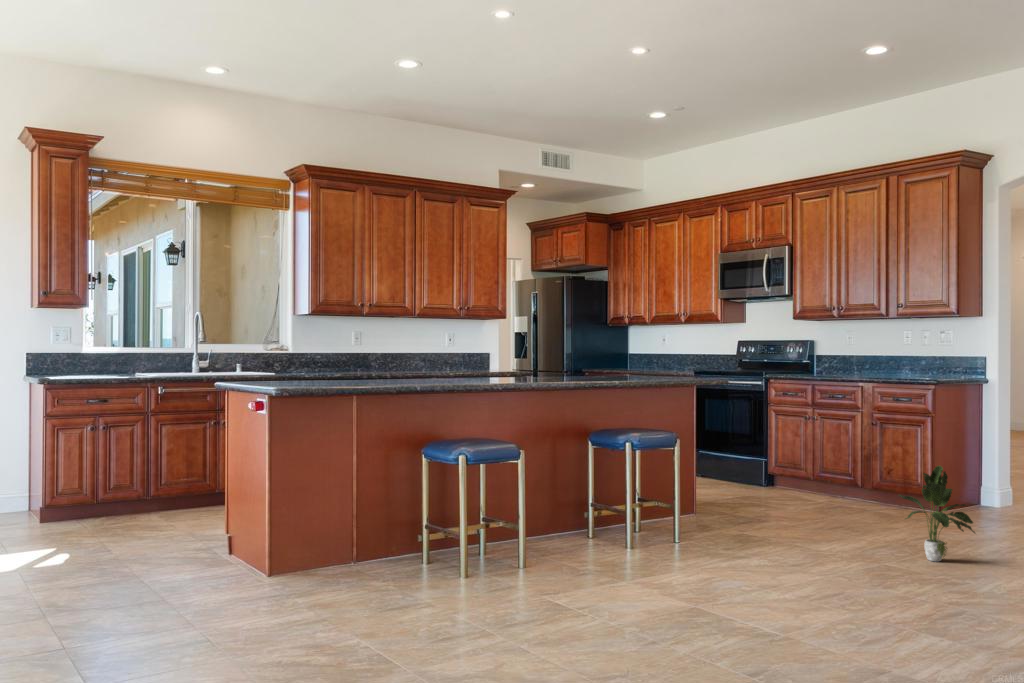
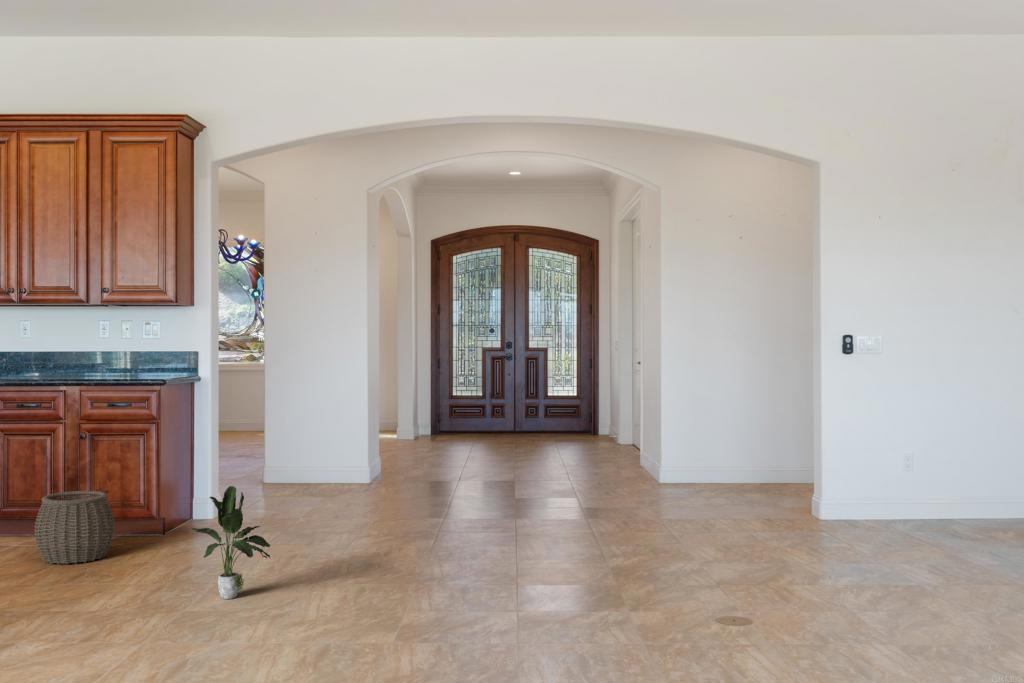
woven basket: none [822,463,884,519] -> present [34,491,115,564]

